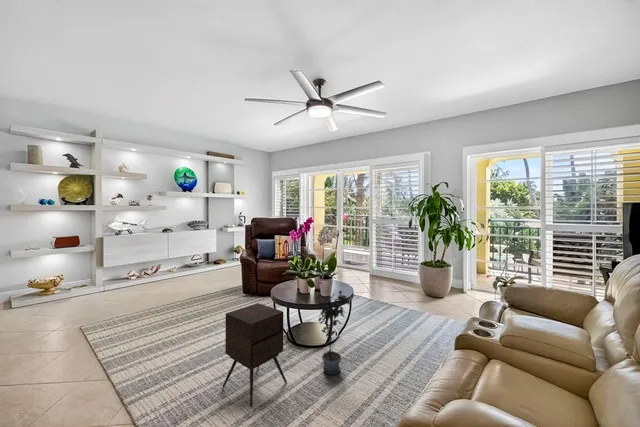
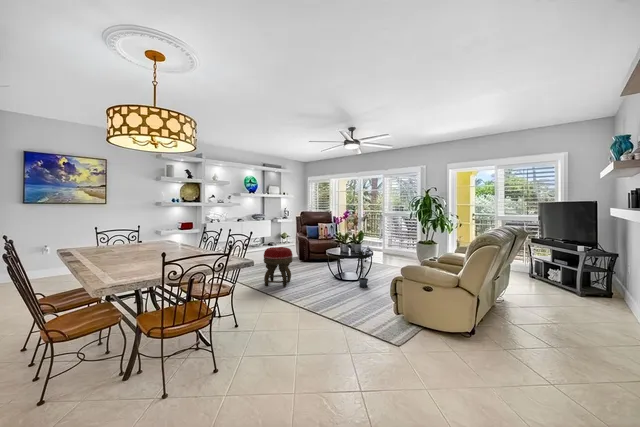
footstool: none [129,289,196,377] -> present [264,247,293,287]
side table: present [223,303,287,407] -> none [312,252,342,294]

